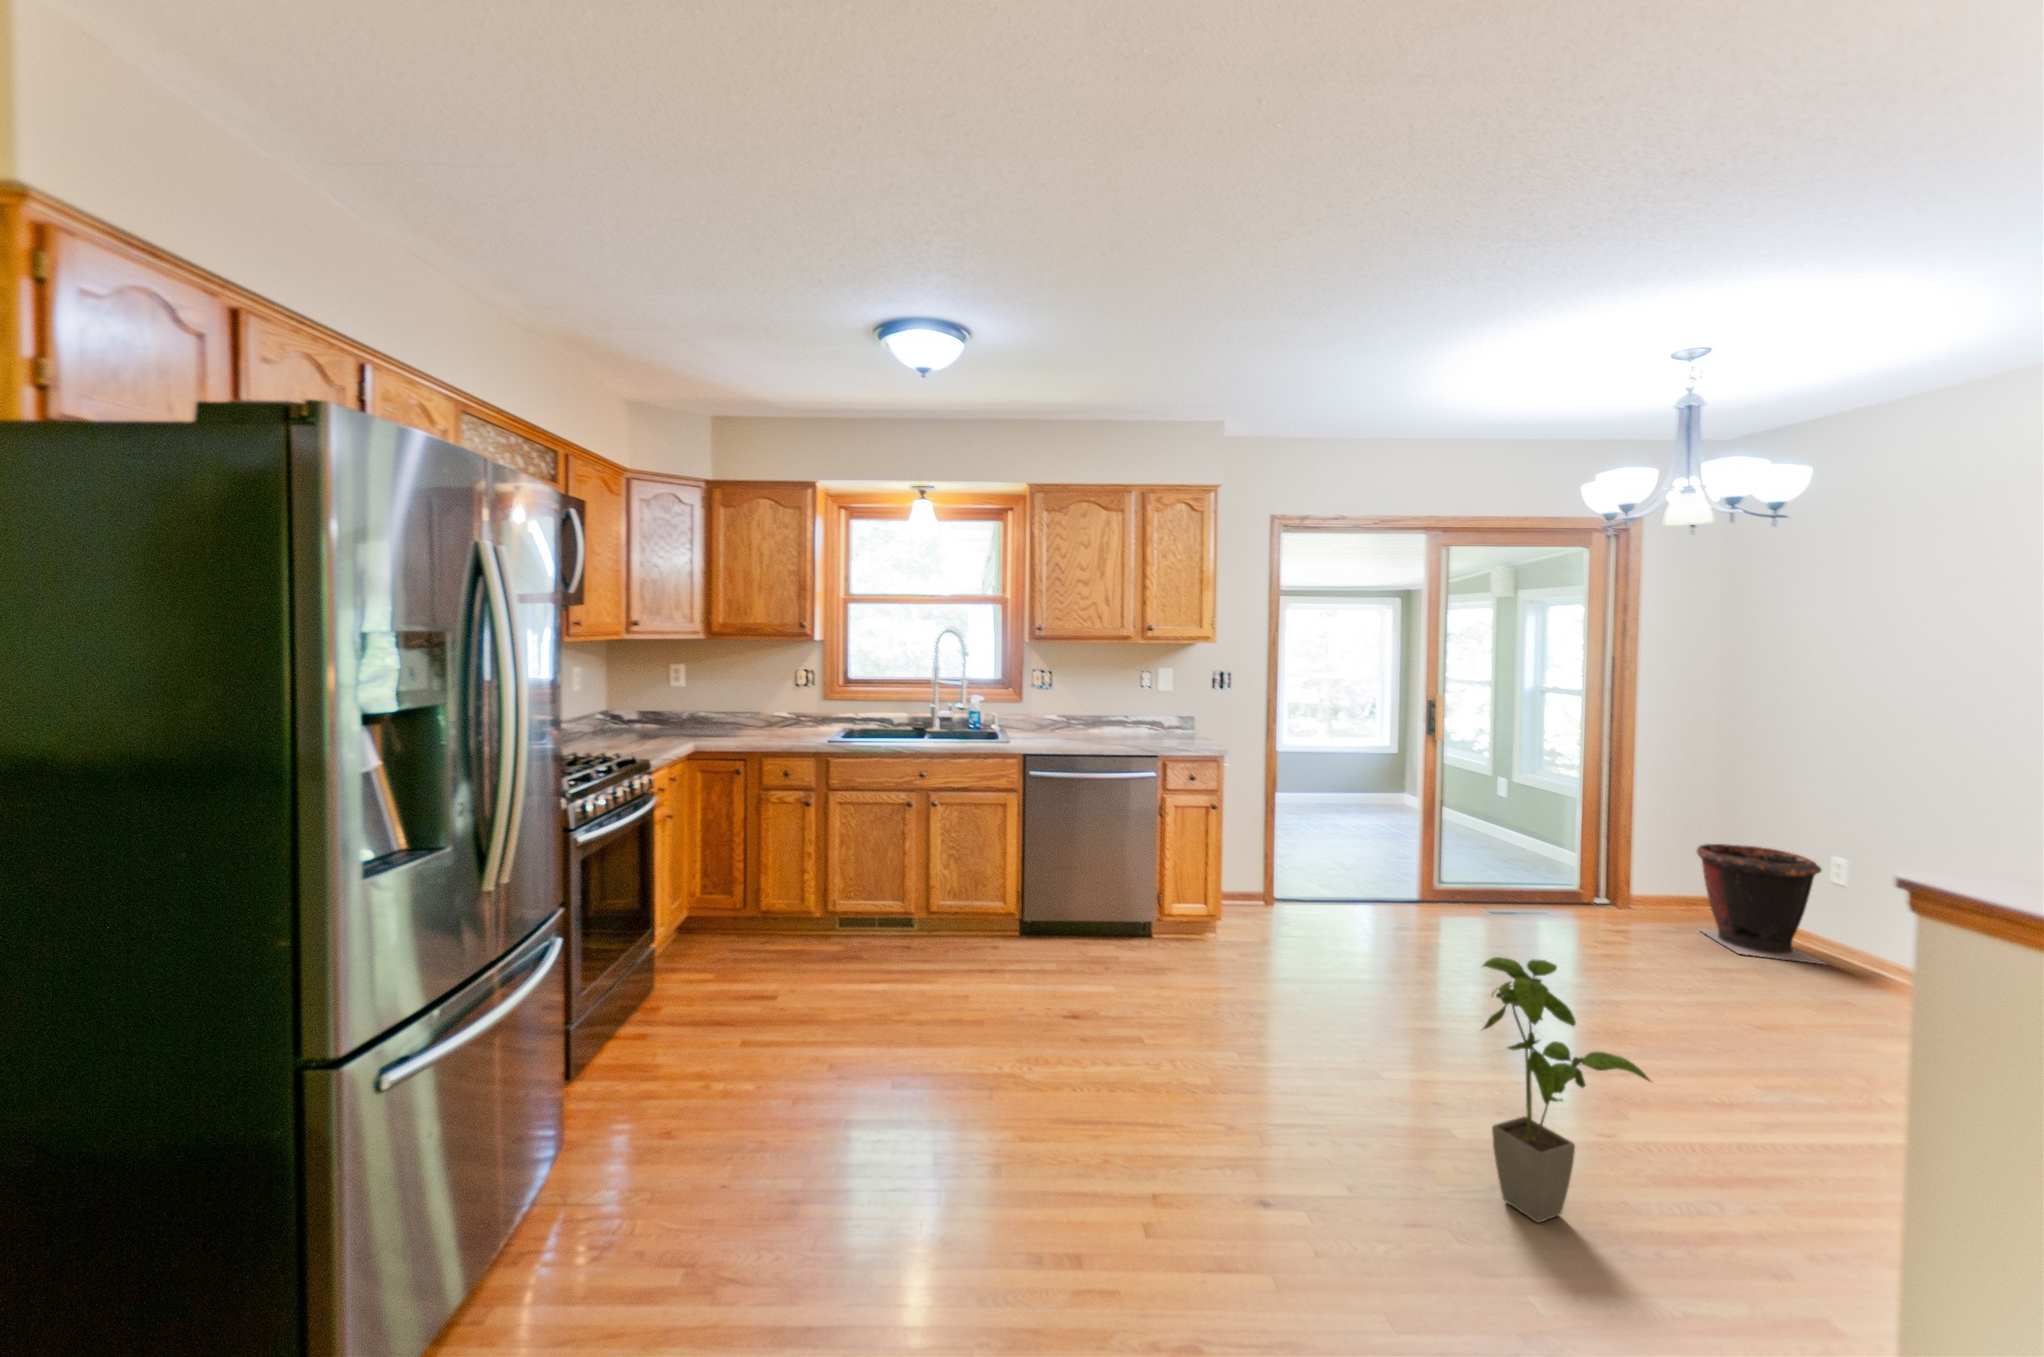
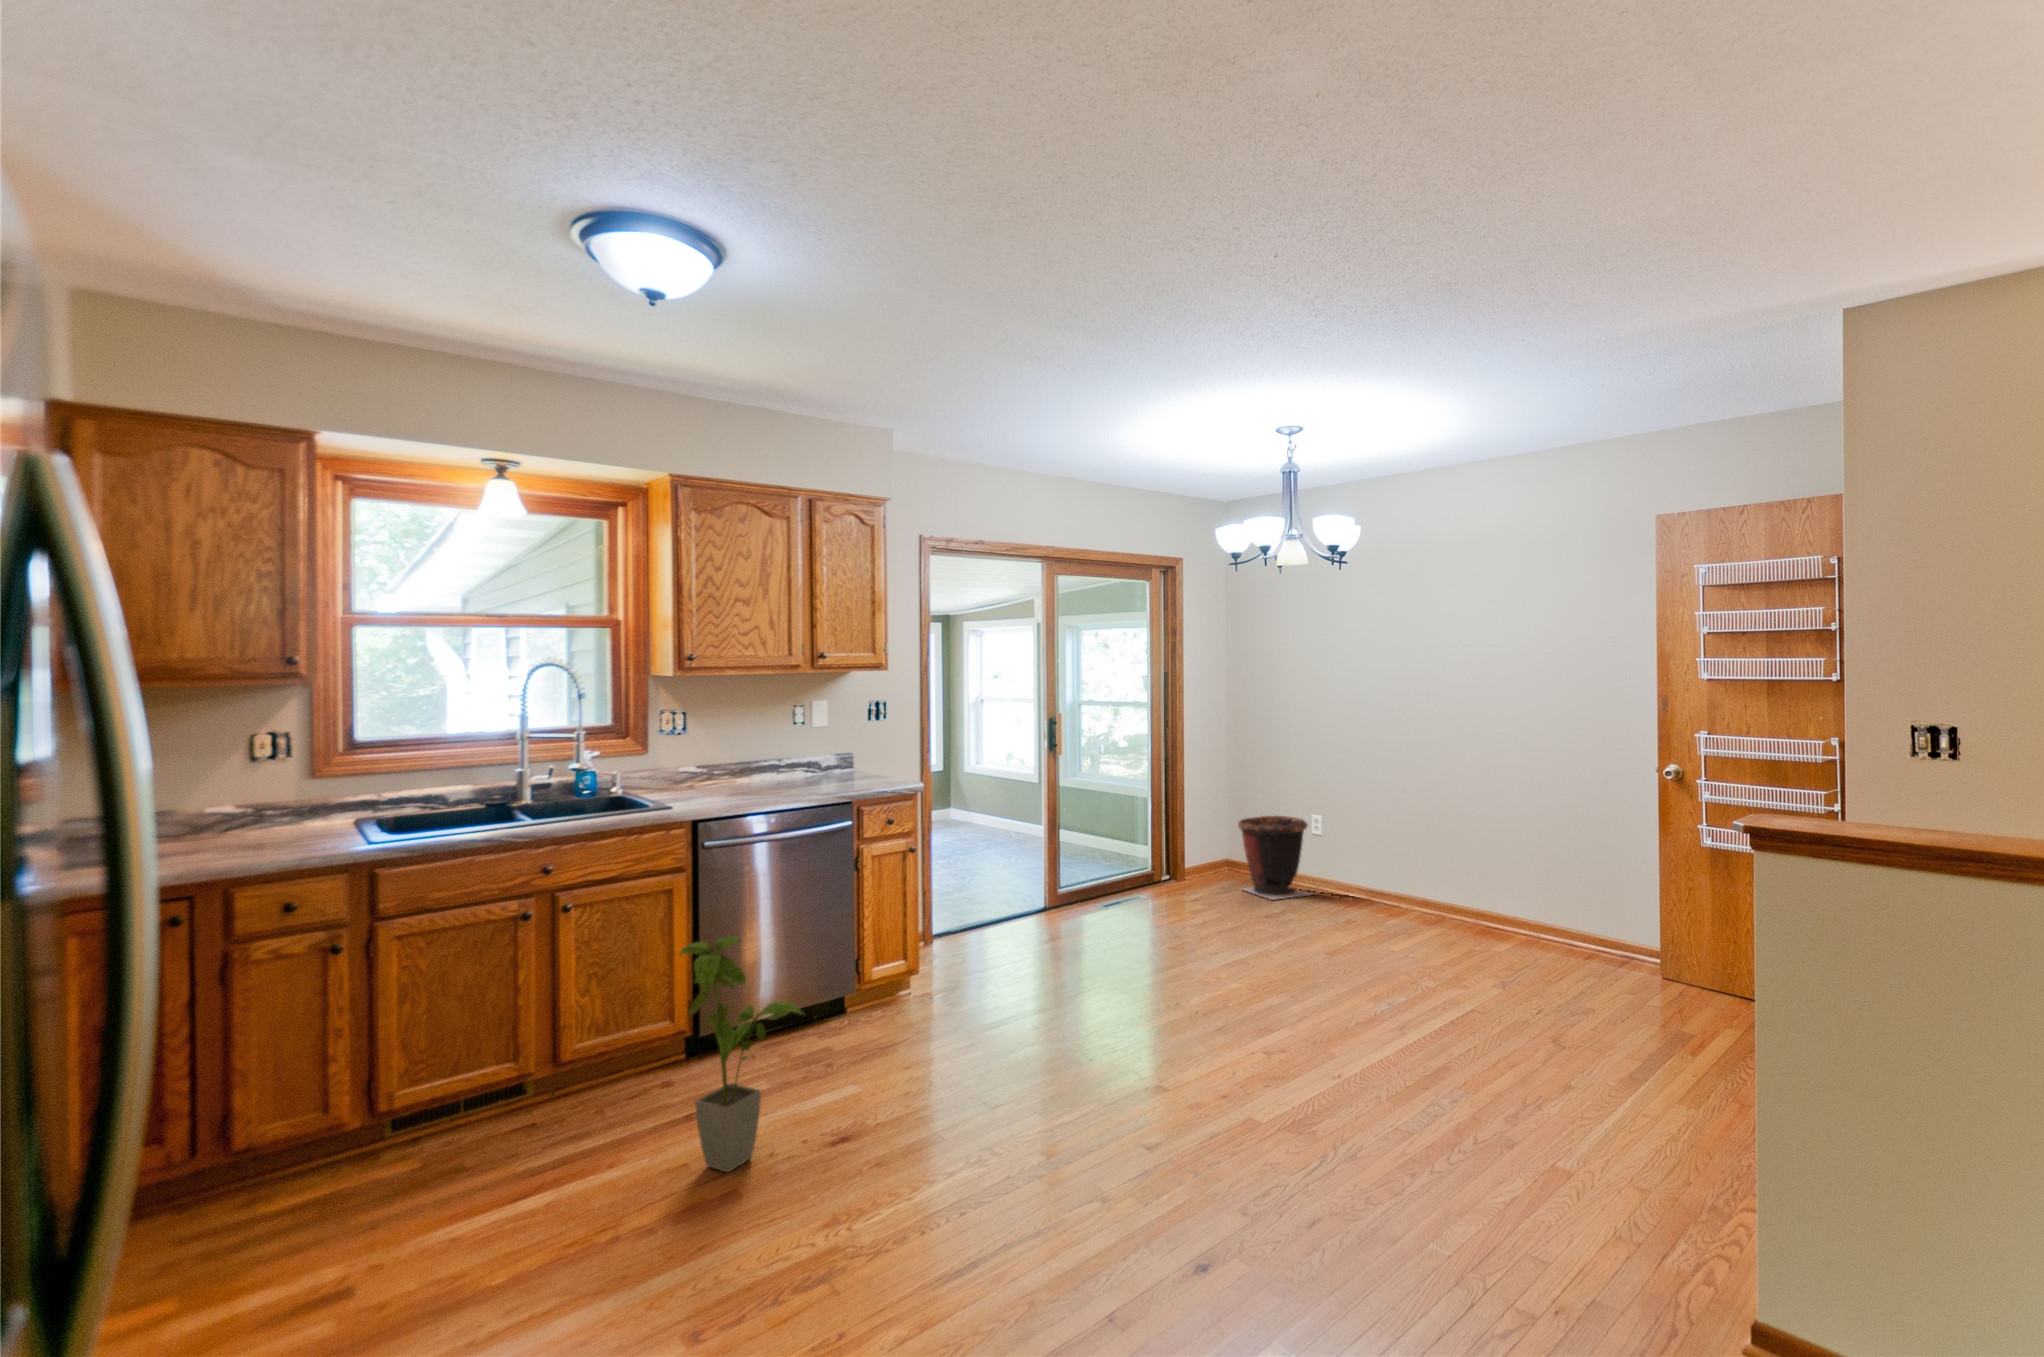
house plant: present [1483,957,1652,1223] -> present [680,936,803,1172]

